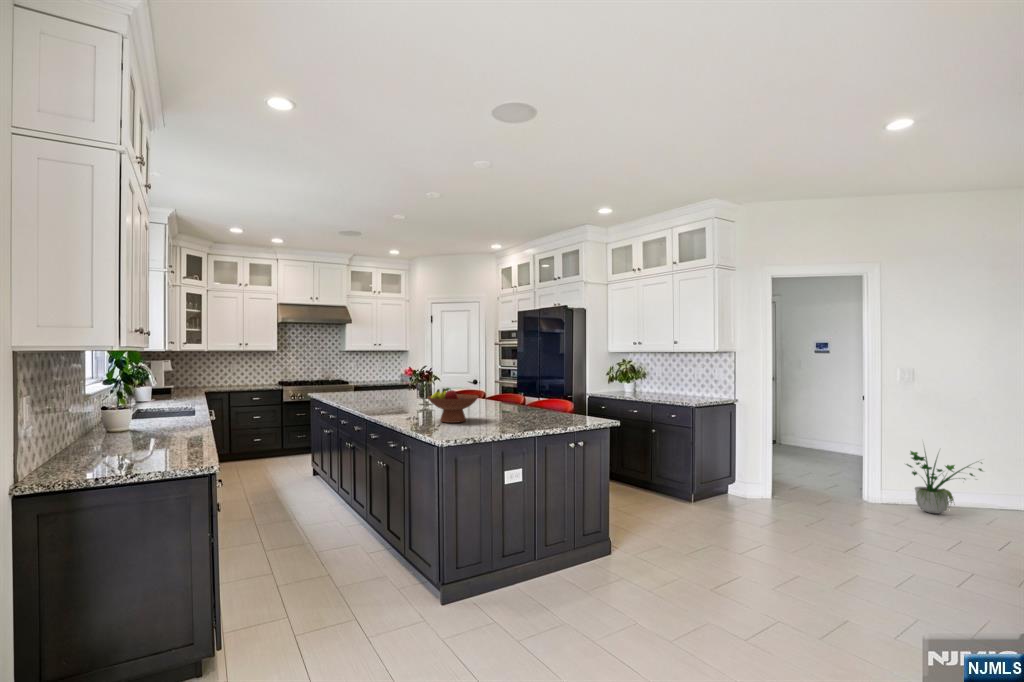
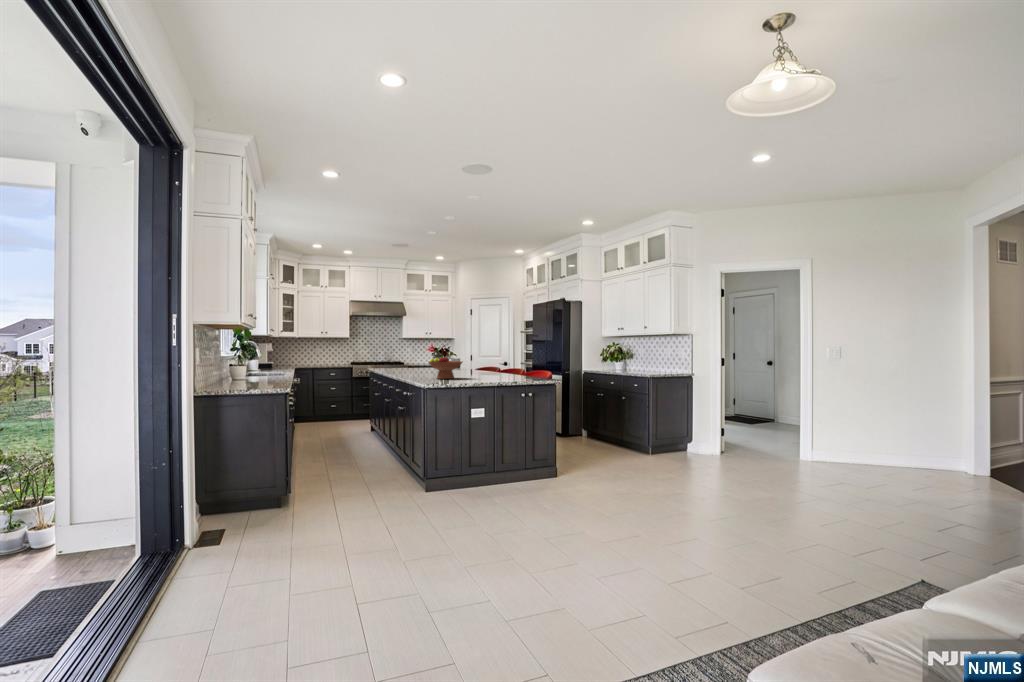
potted plant: present [906,451,982,514] -> none [824,405,896,468]

